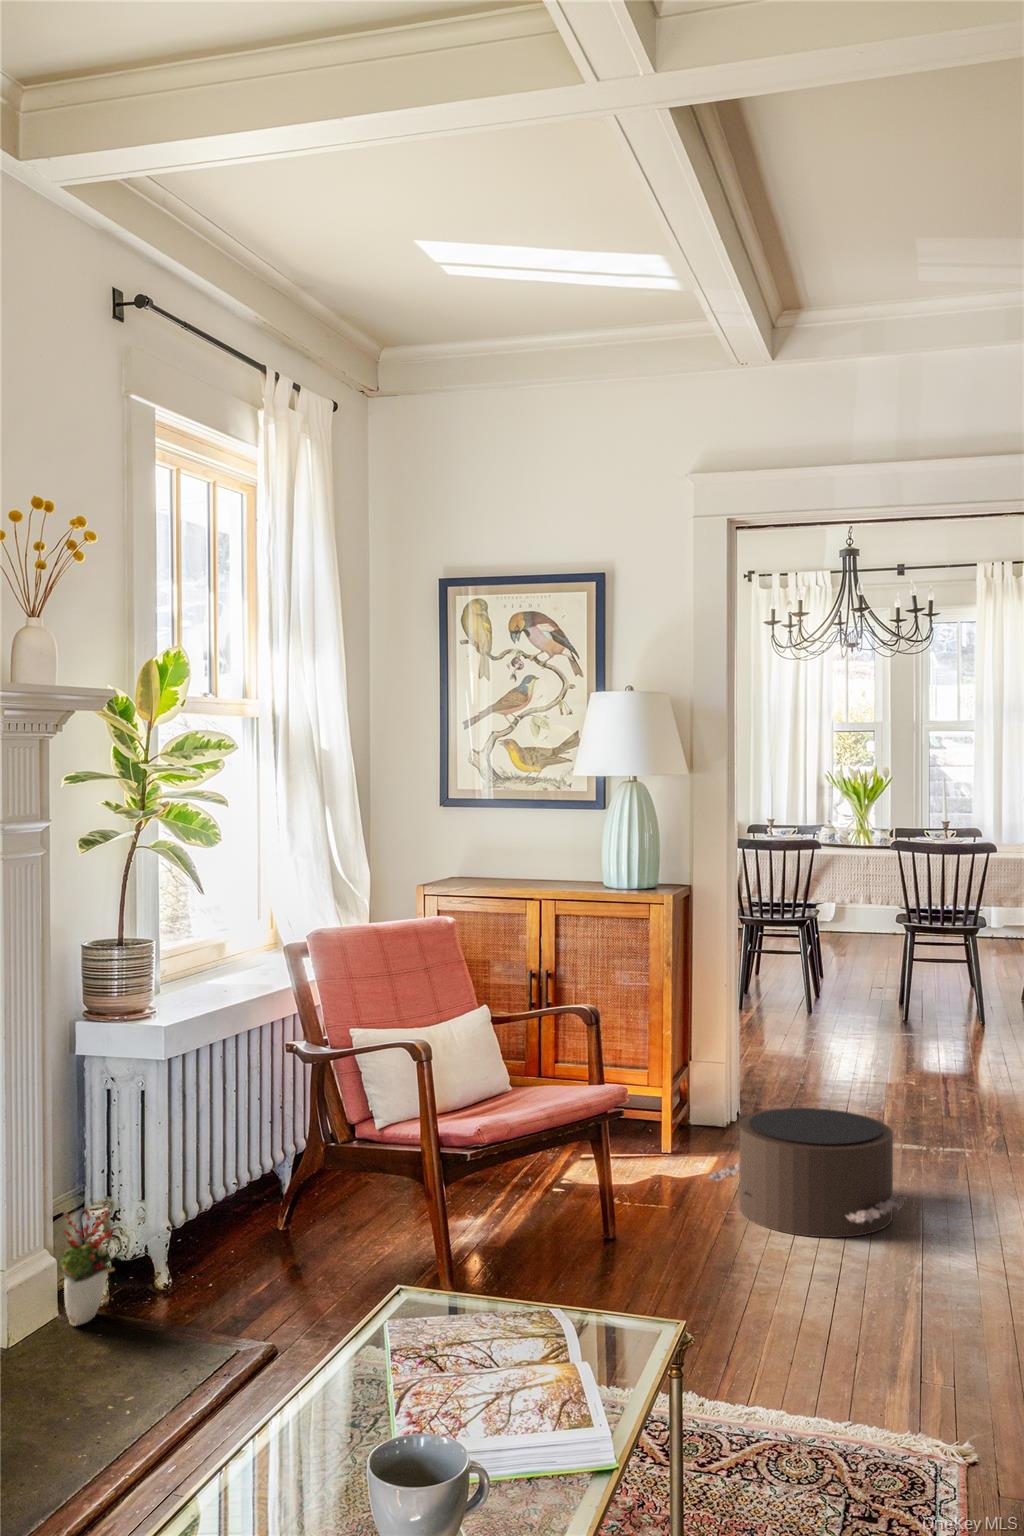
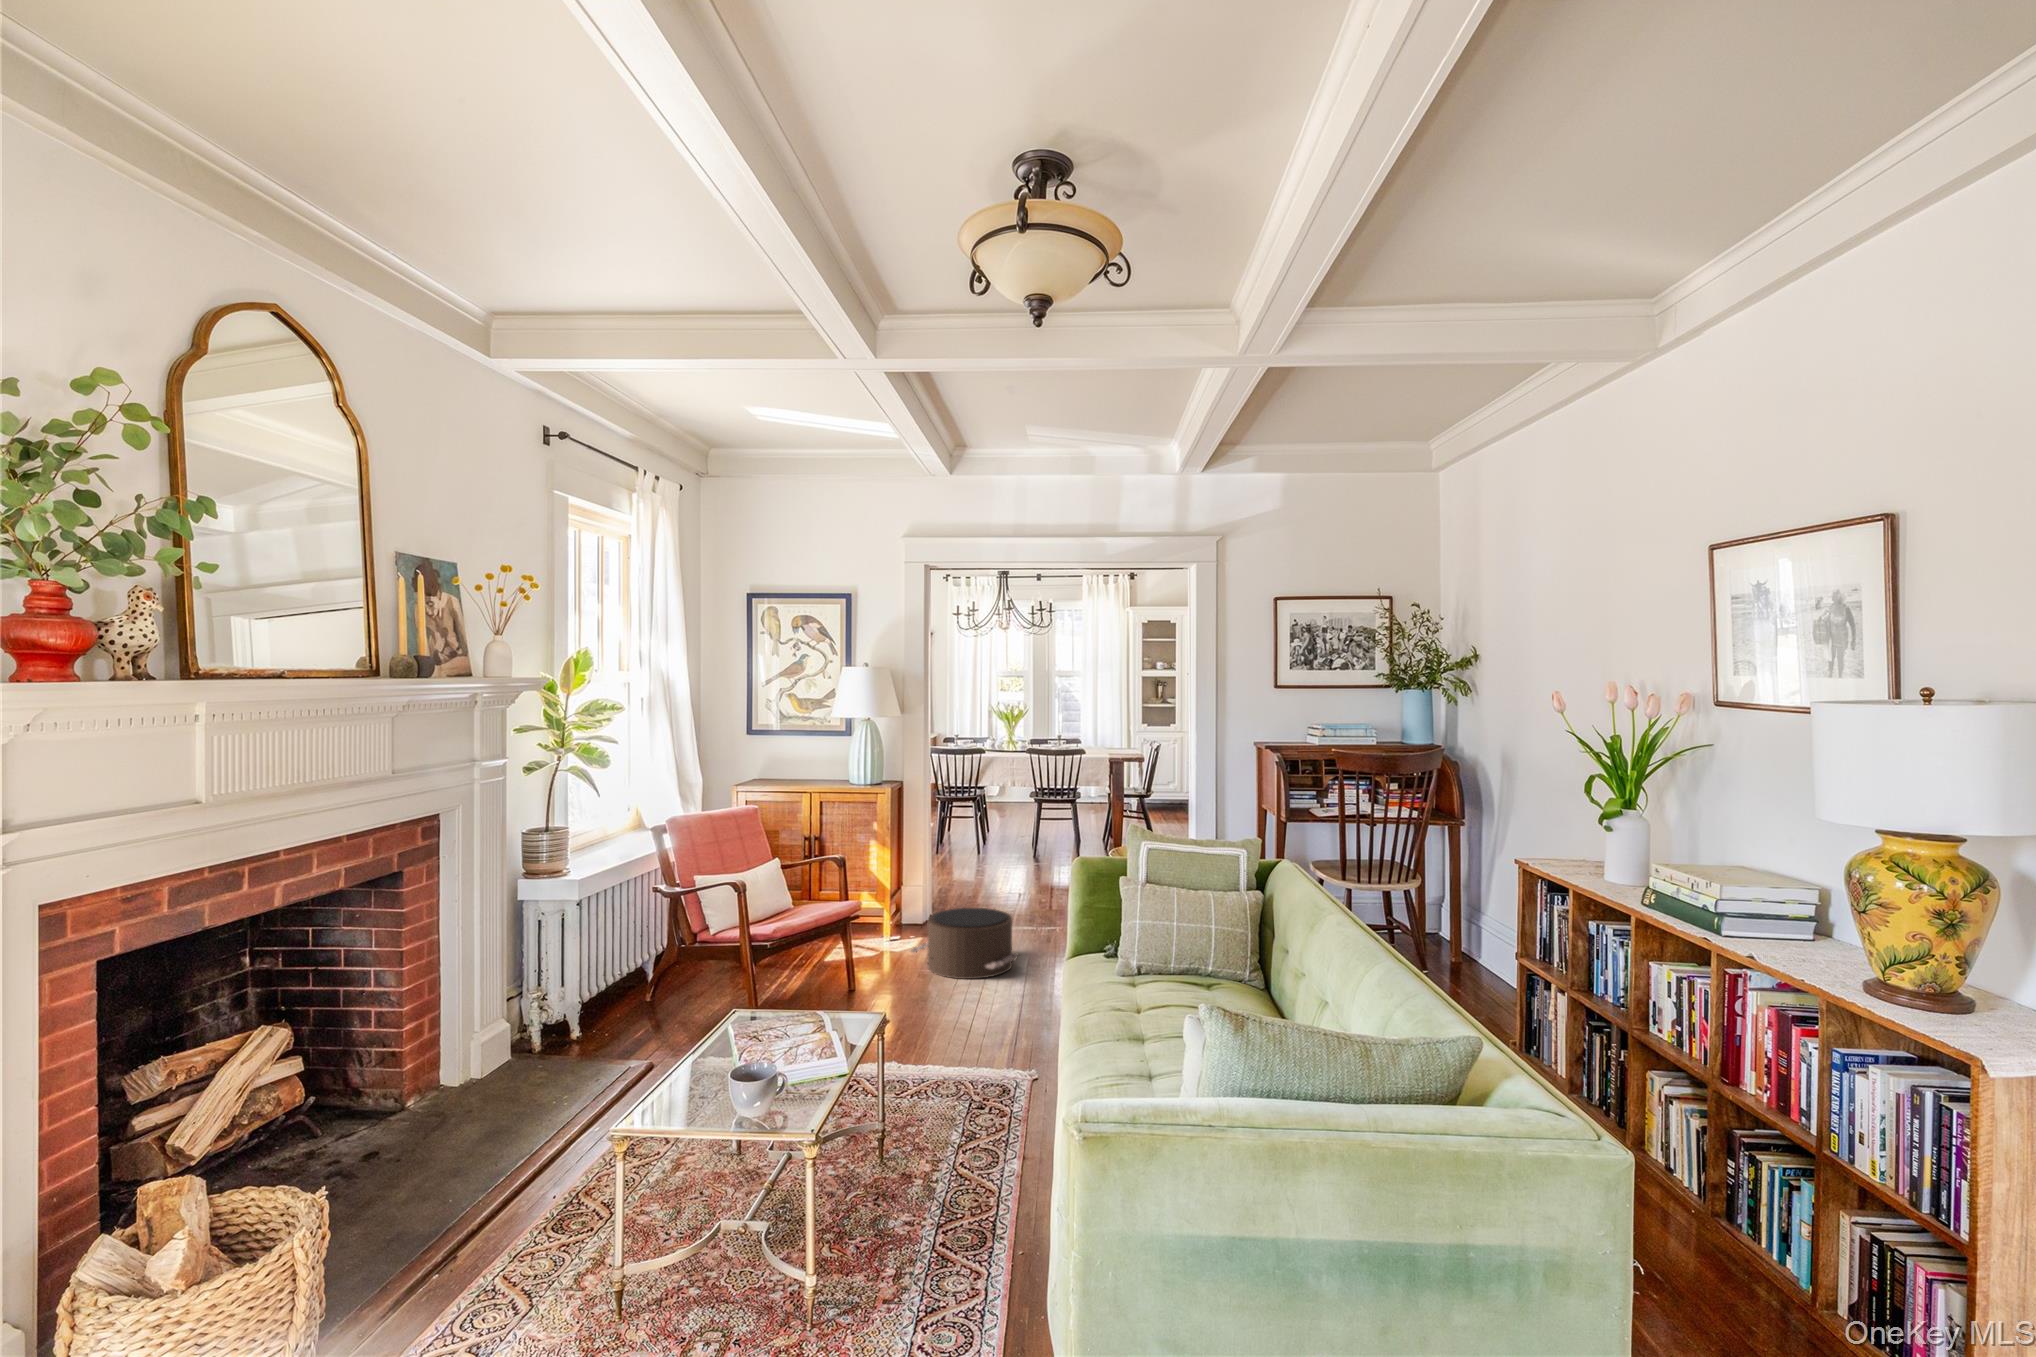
decorative plant: present [60,1209,115,1326] -> none [514,990,549,1063]

